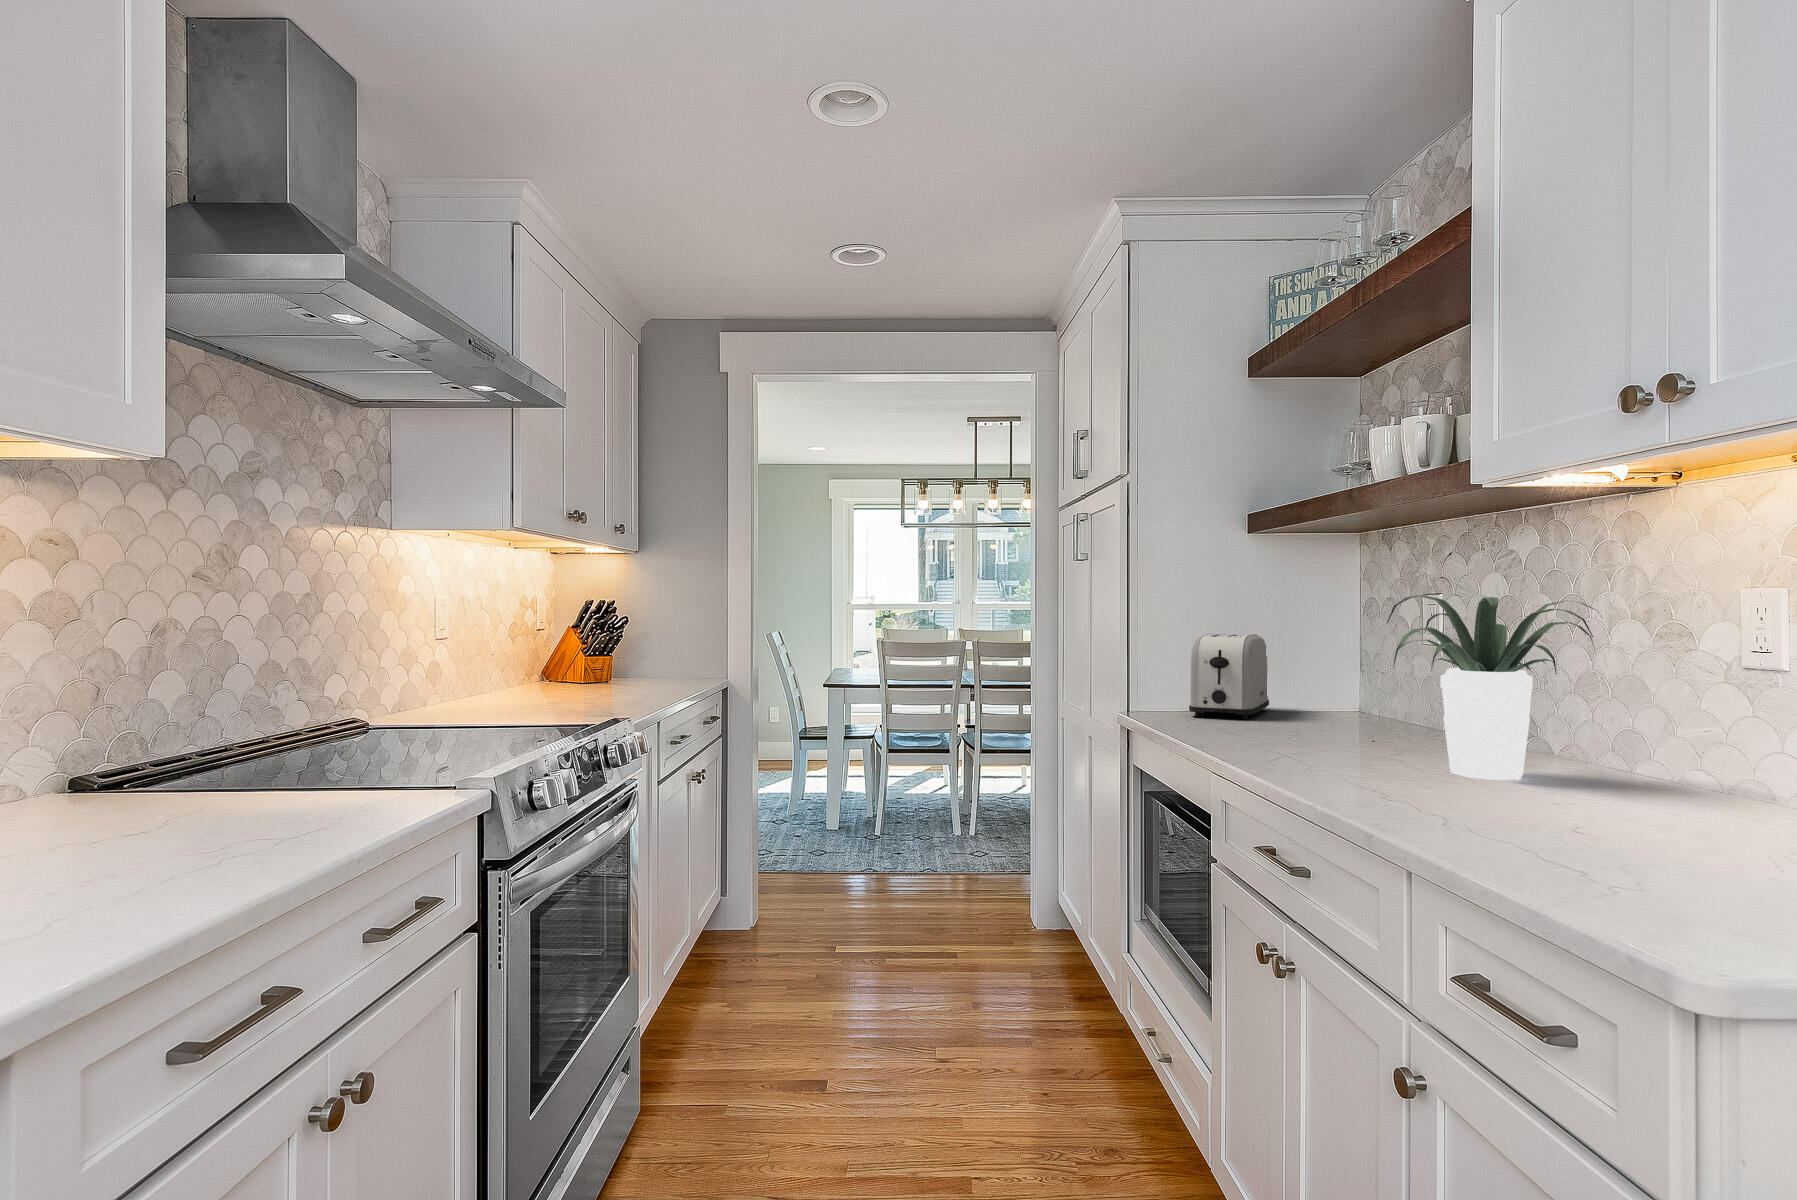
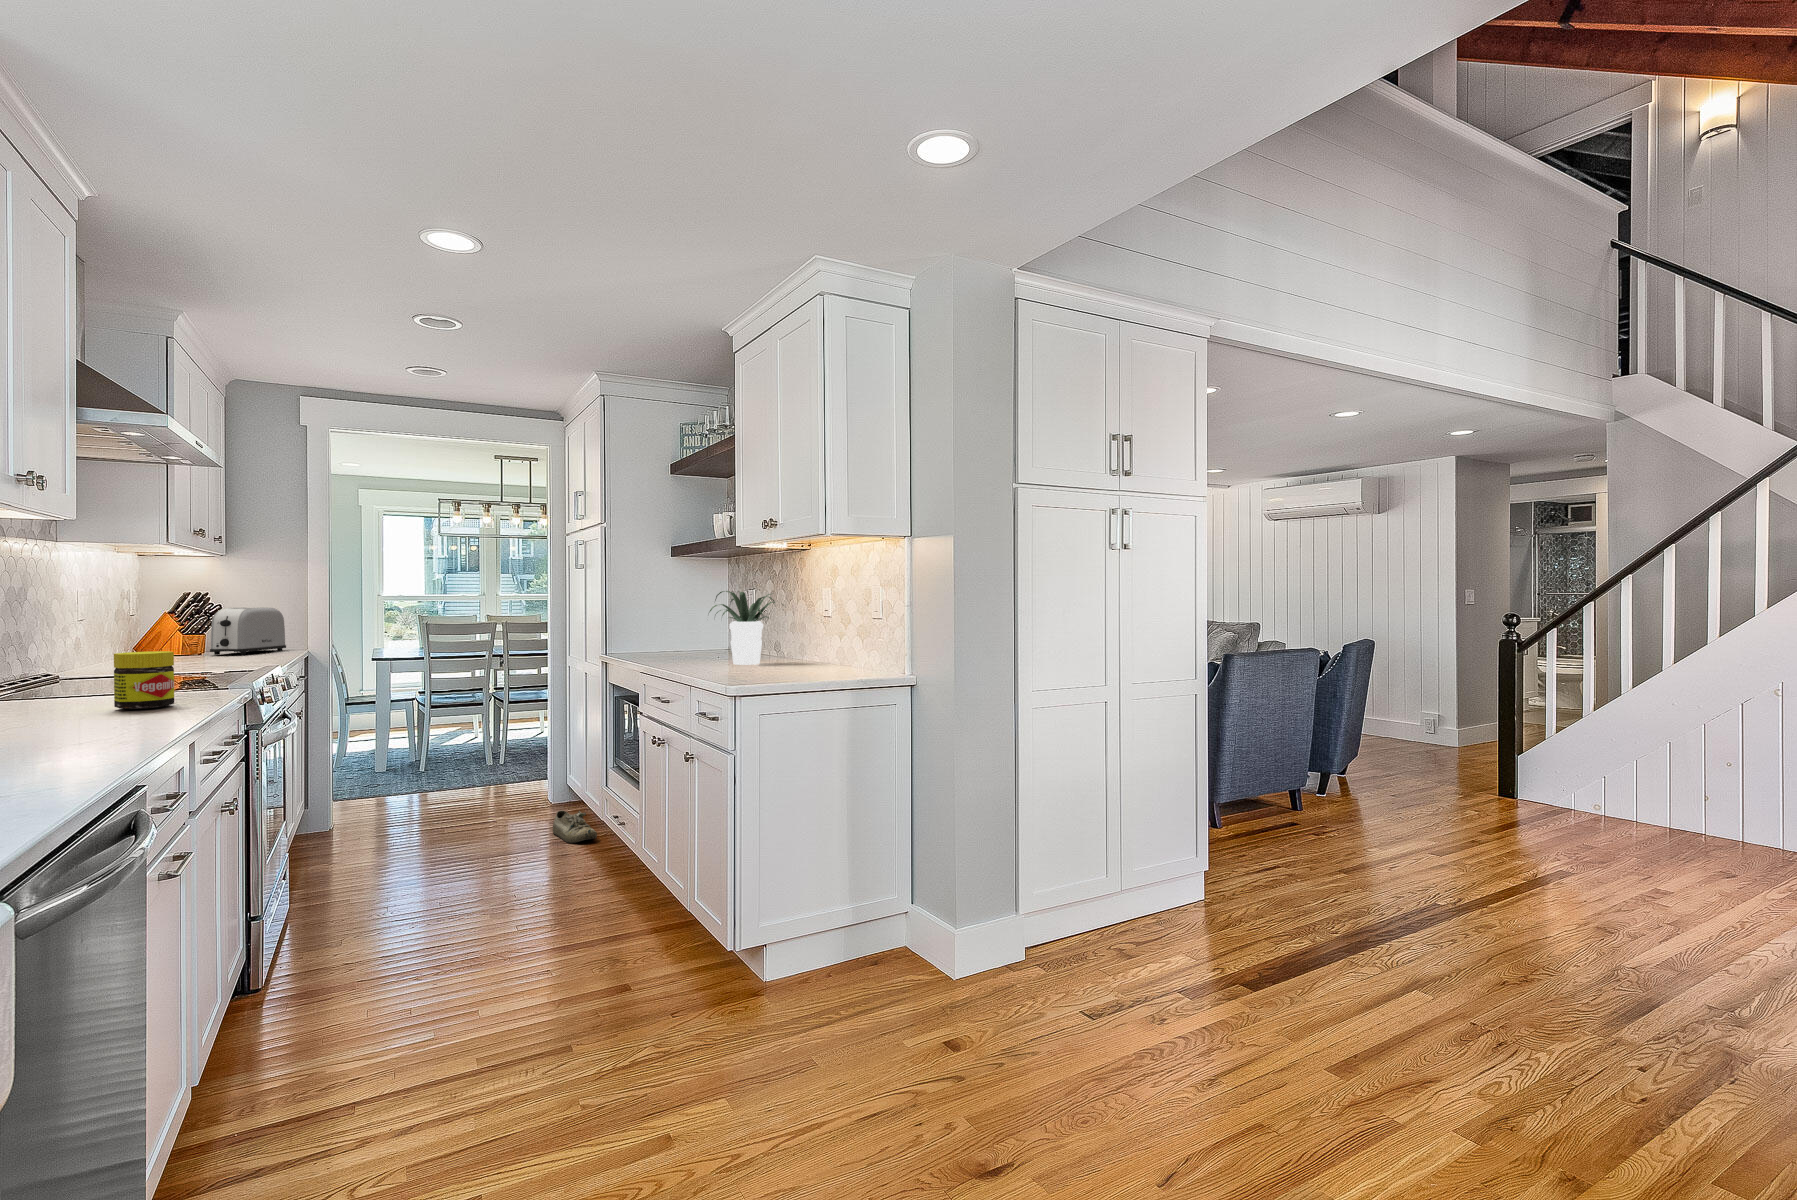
toaster: present [1189,634,1269,719] -> present [210,607,286,655]
jar: none [95,727,226,868] -> present [114,651,174,709]
shoe: none [1038,967,1112,1042] -> present [553,810,597,843]

